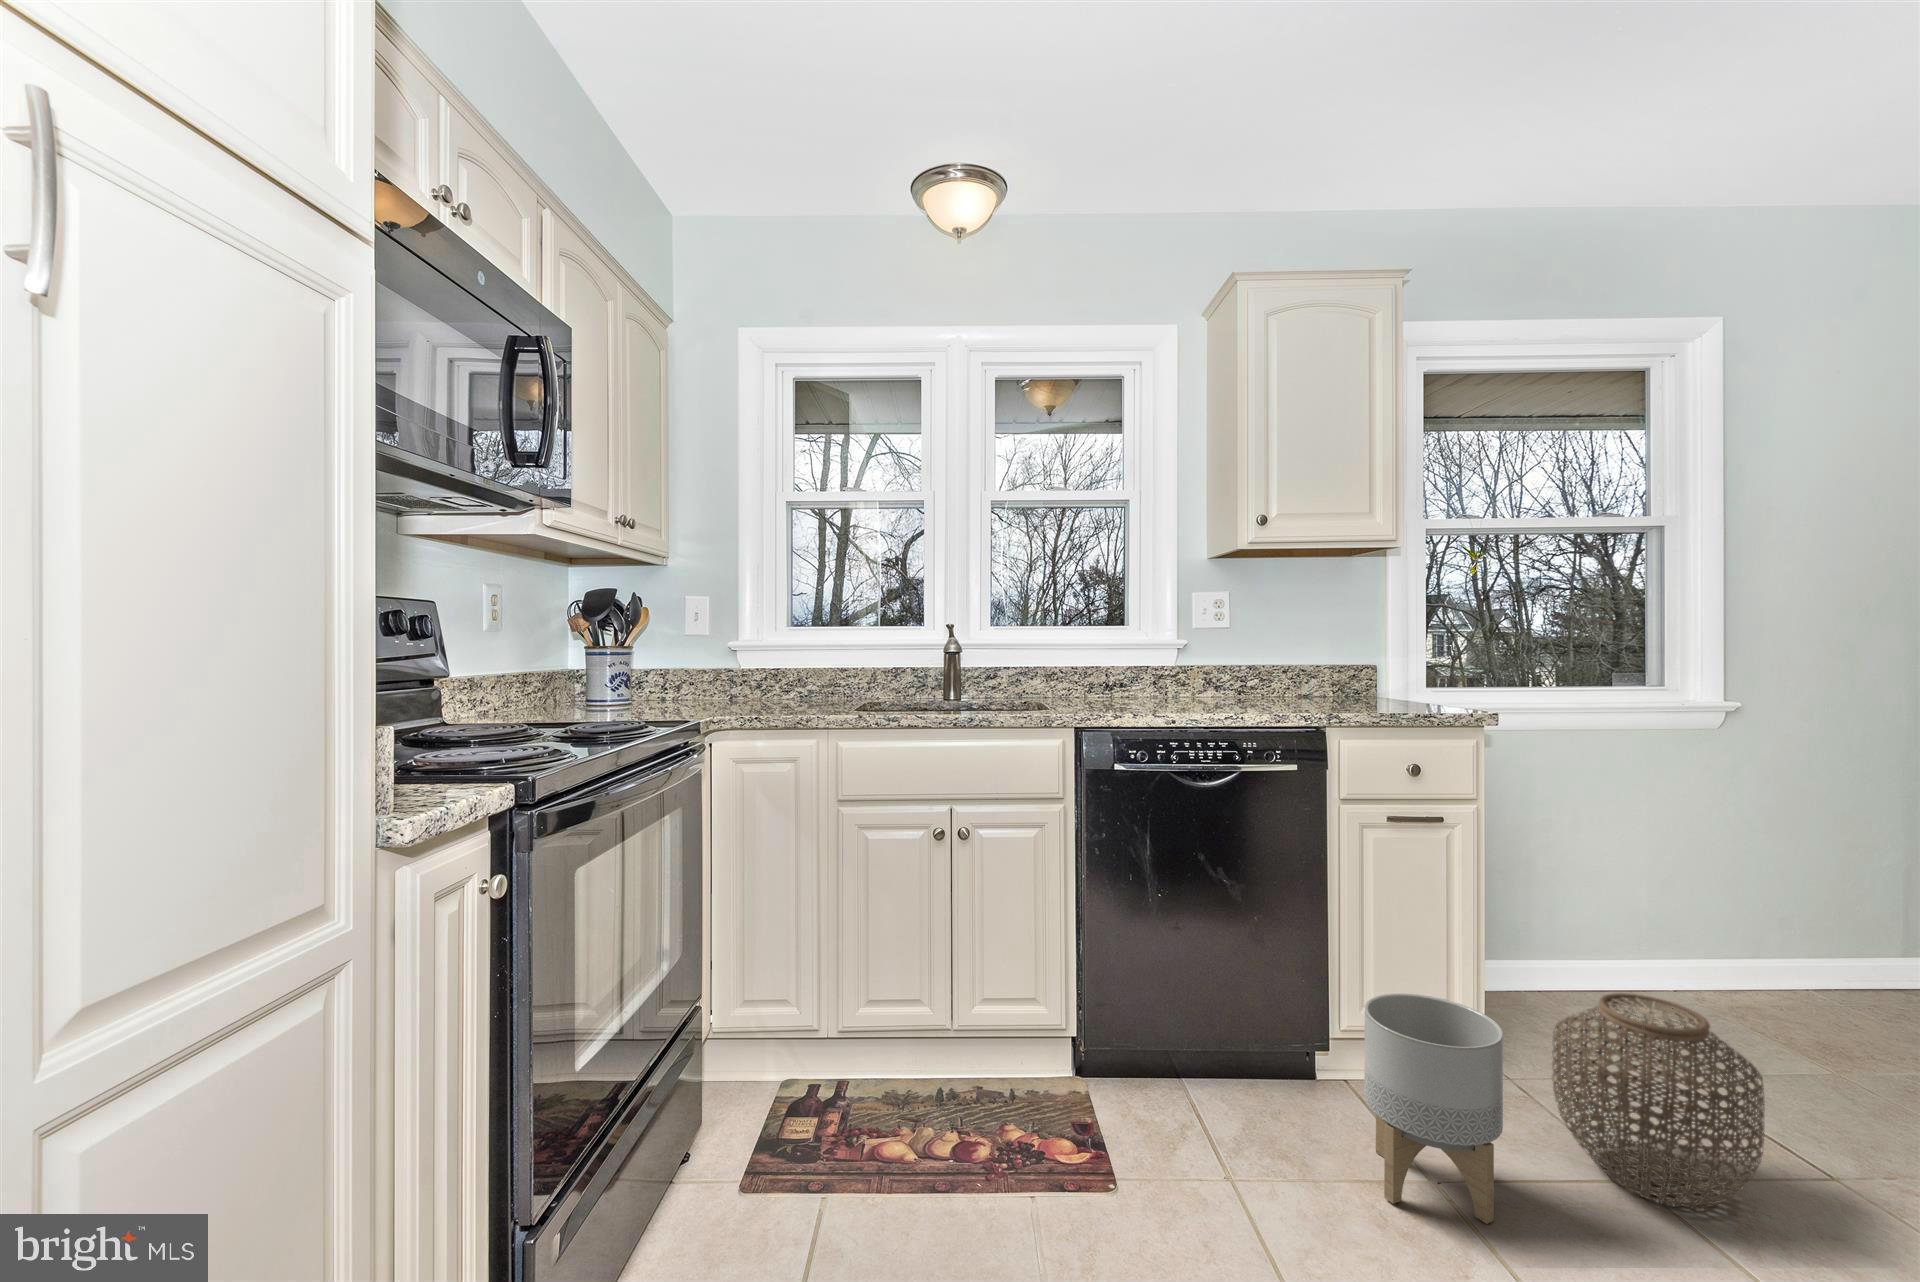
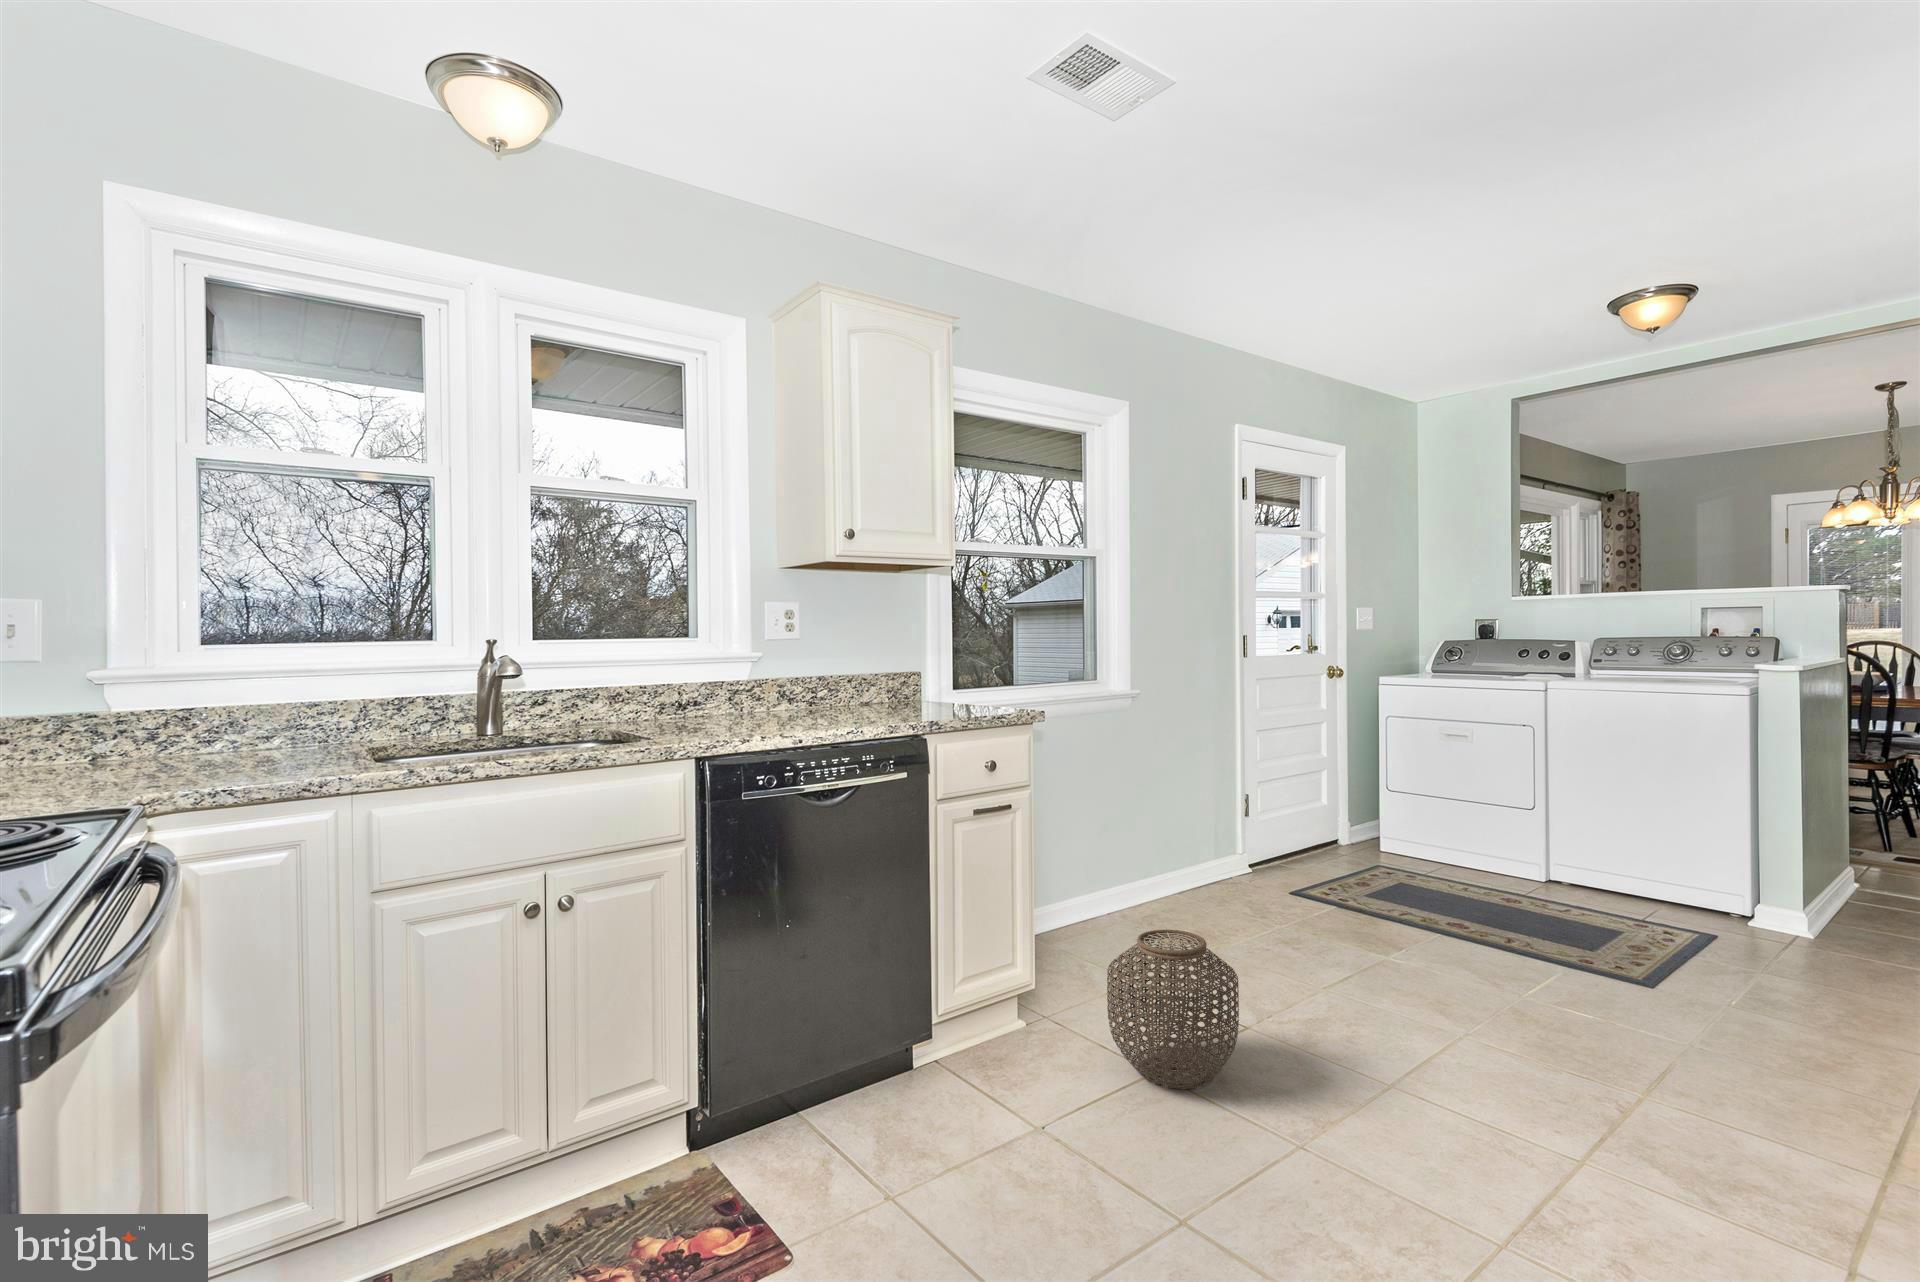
planter: present [1364,993,1503,1224] -> none [990,969,1098,1163]

